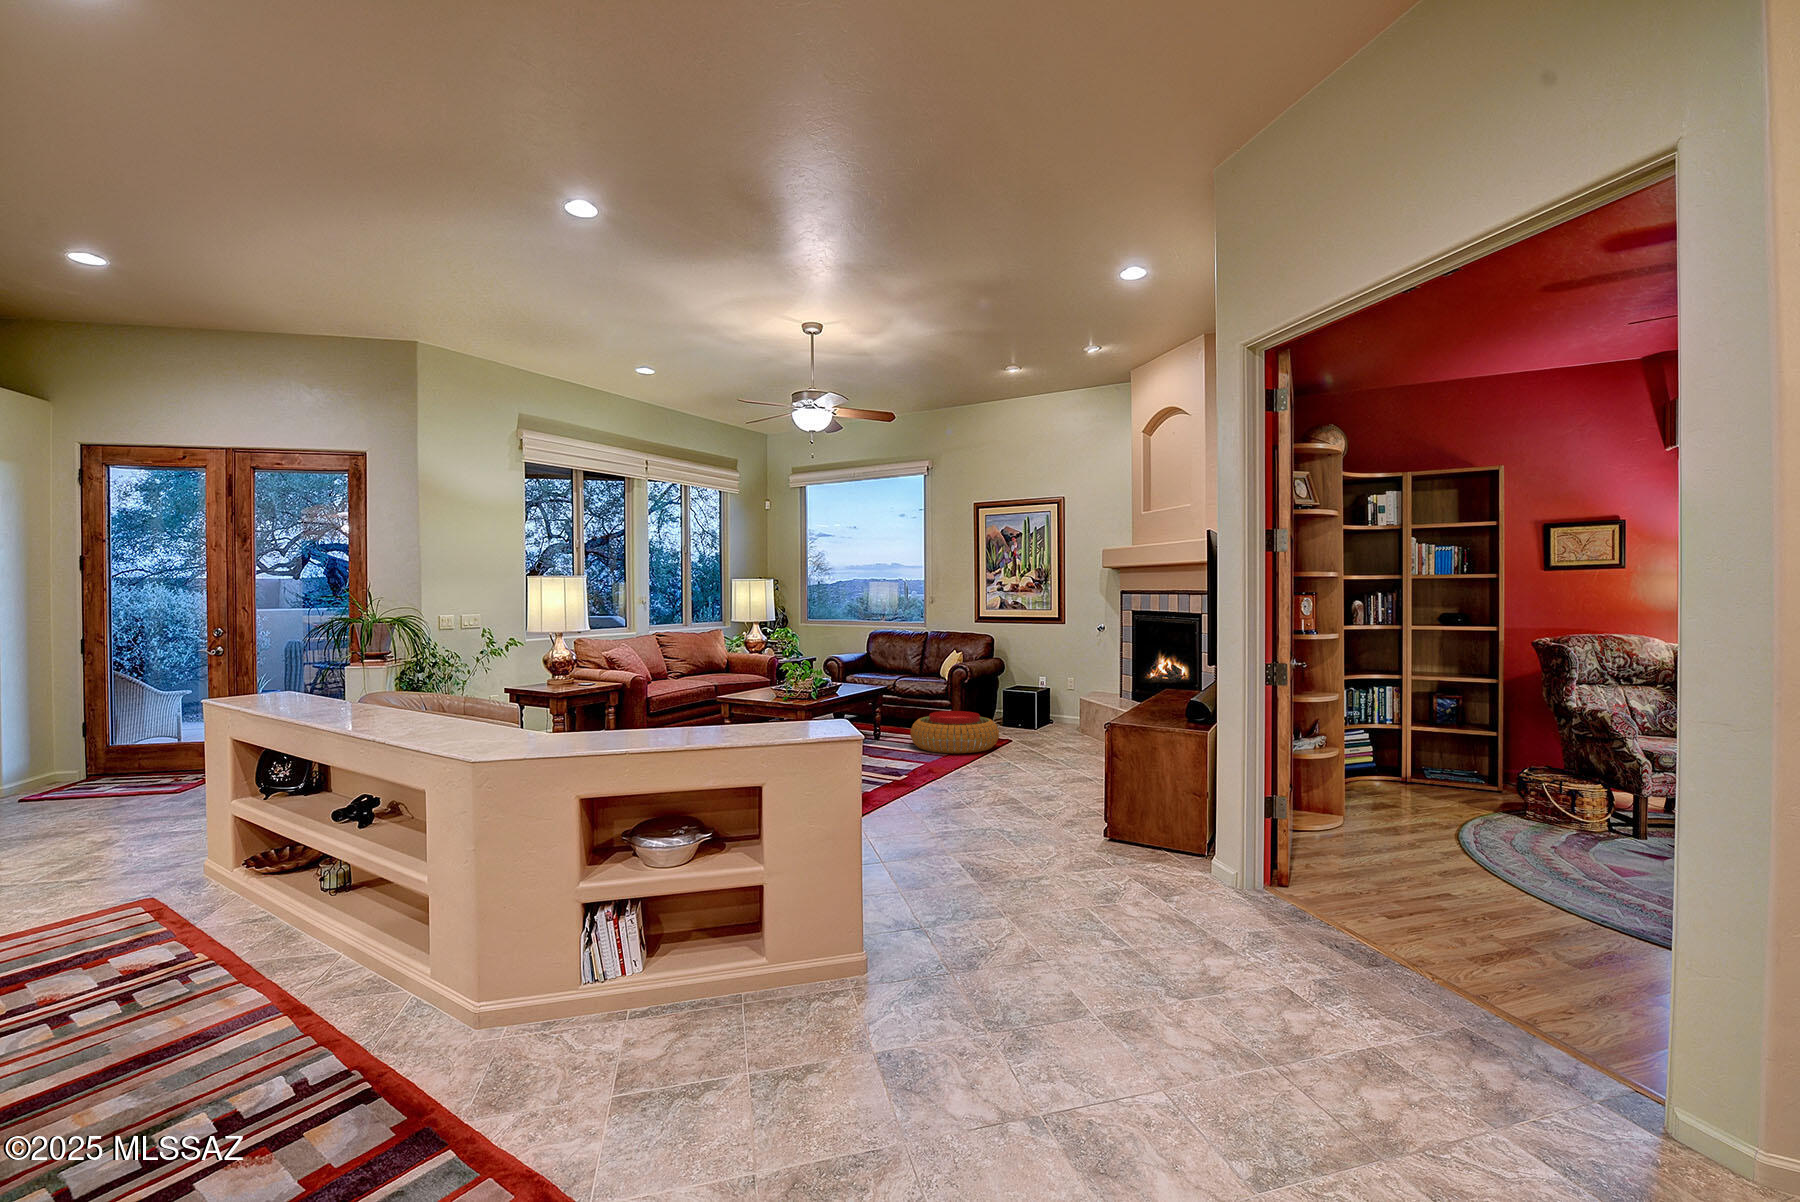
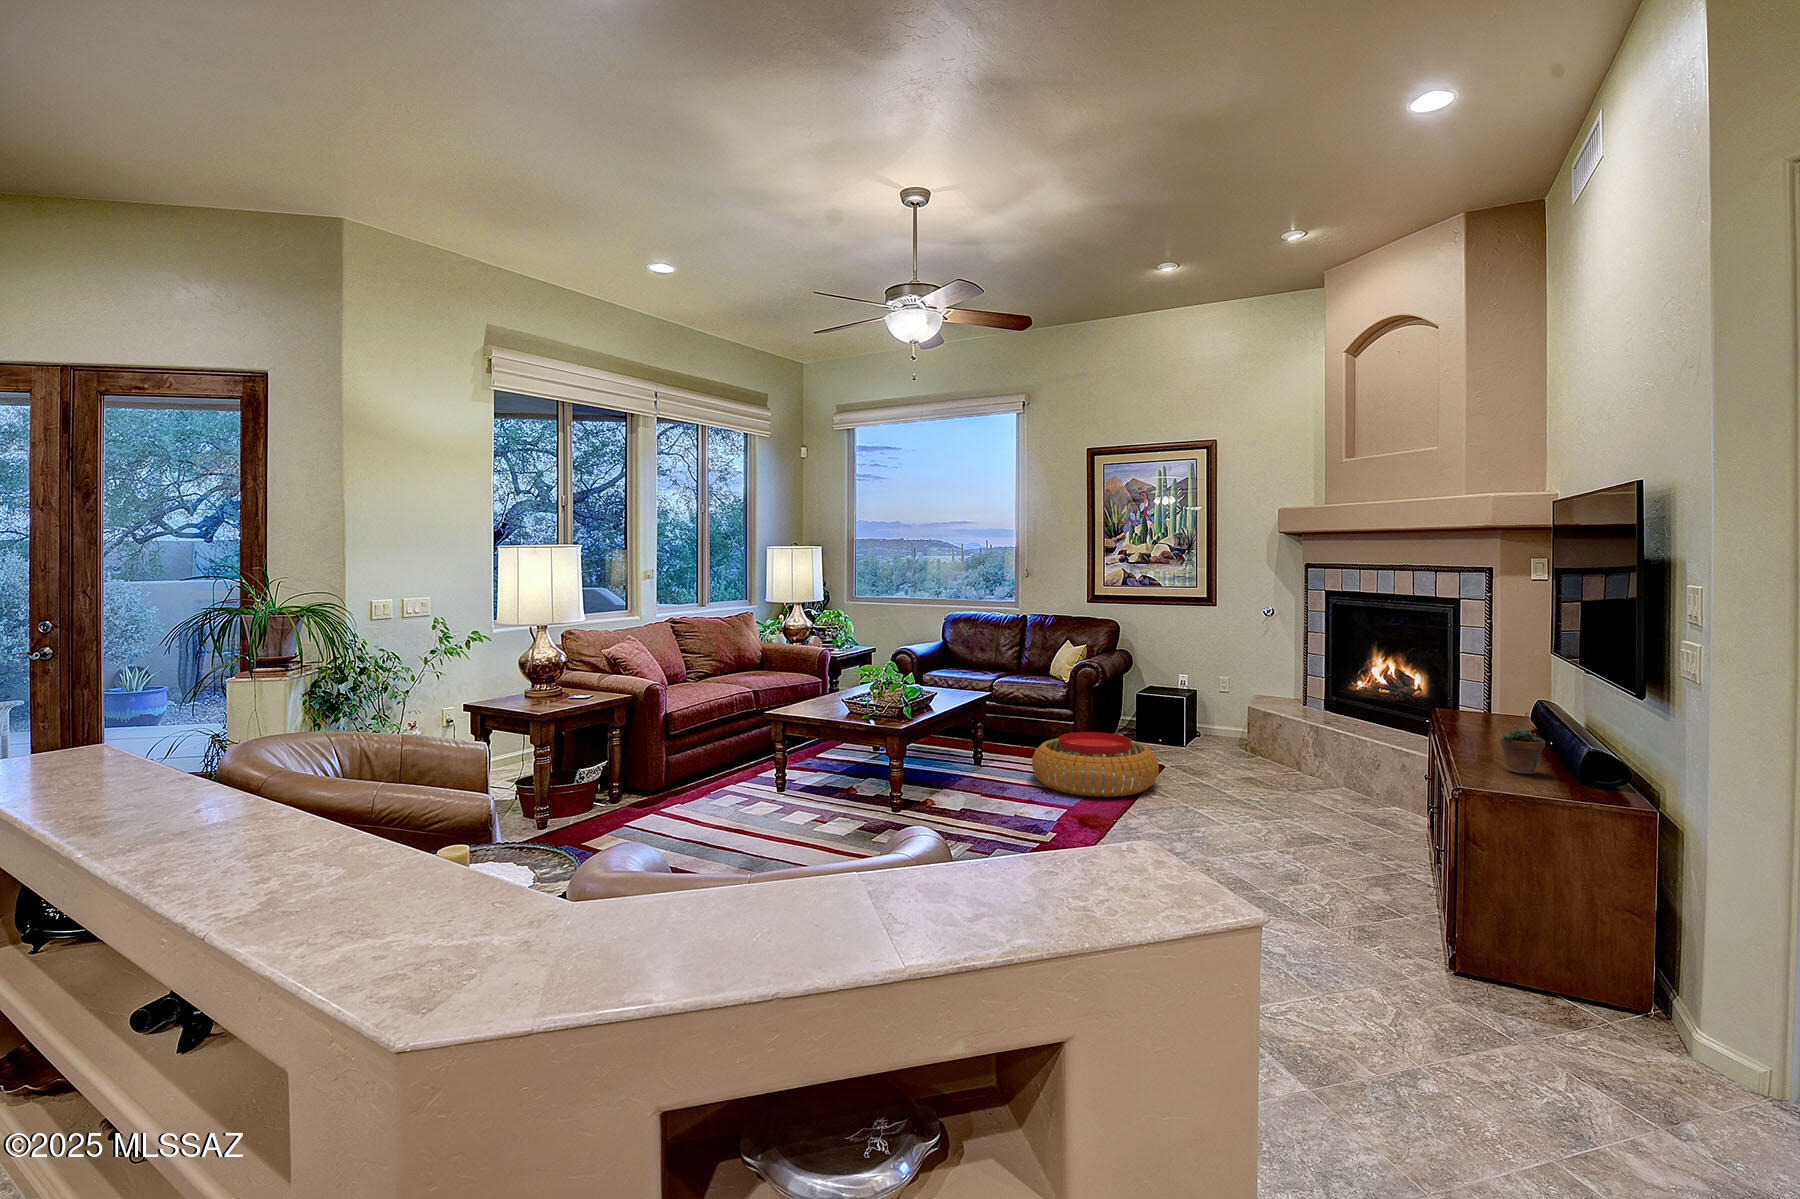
succulent plant: none [1145,676,1169,714] -> present [1500,712,1545,774]

